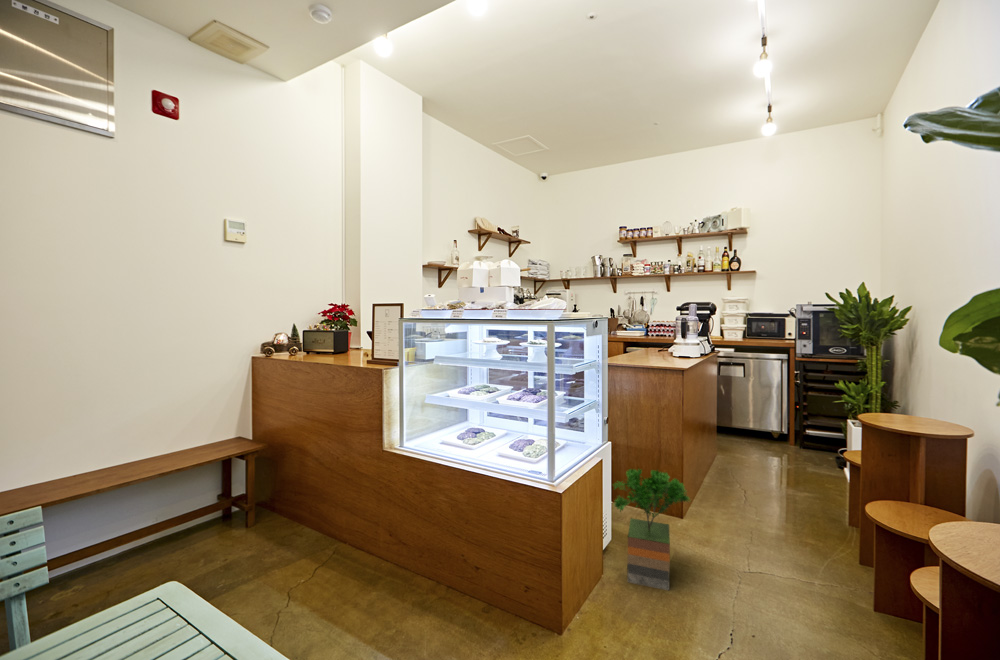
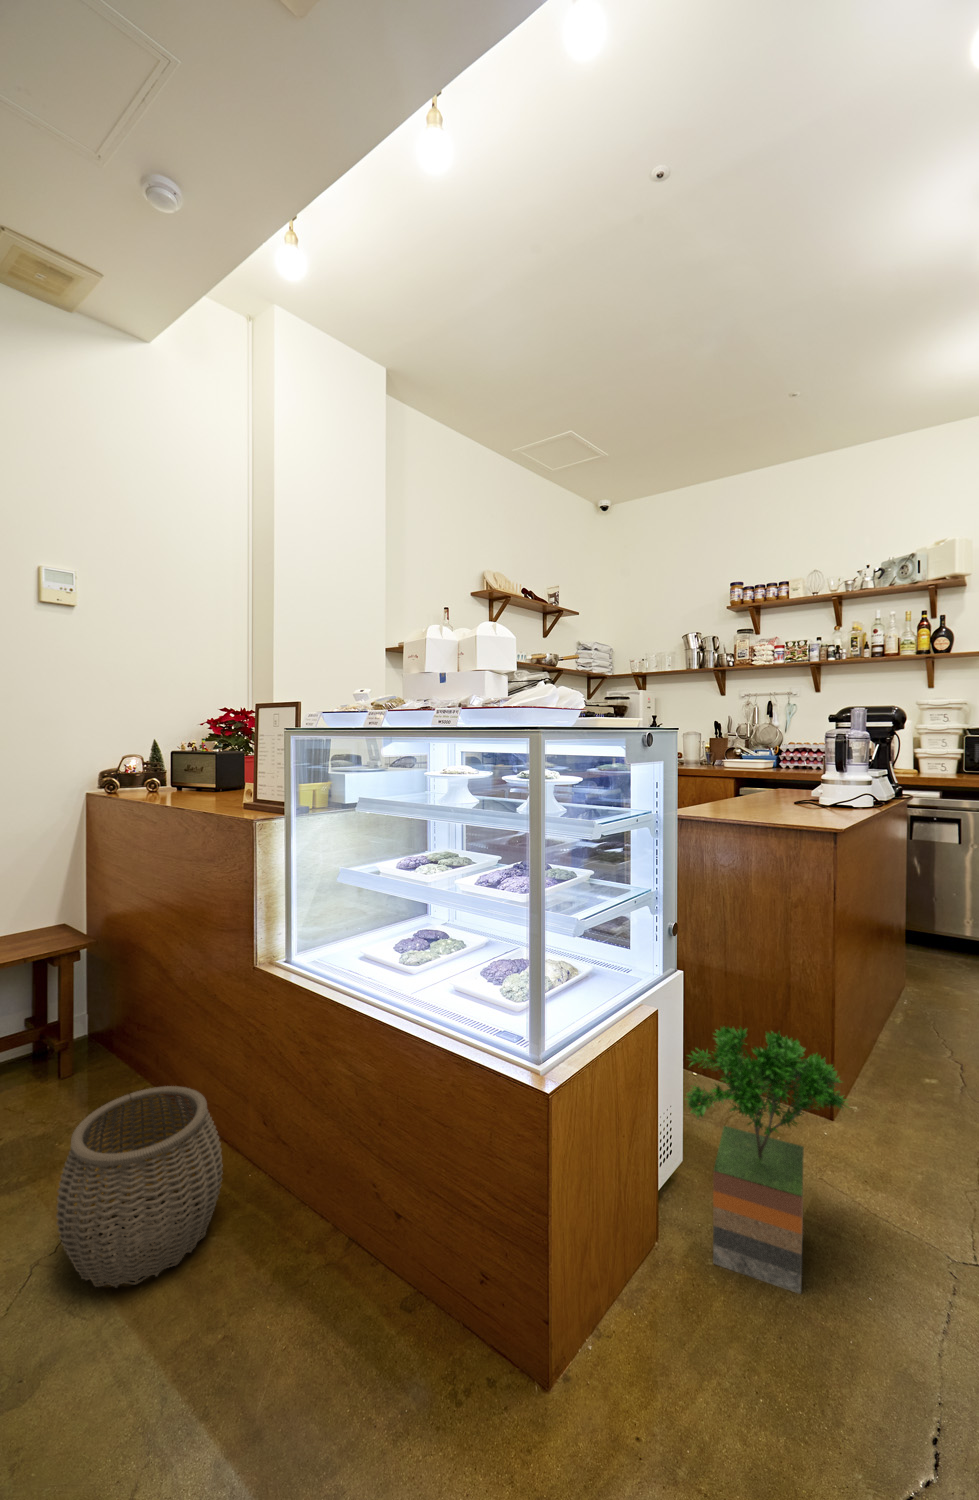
woven basket: none [291,514,375,614] -> present [56,1086,223,1288]

